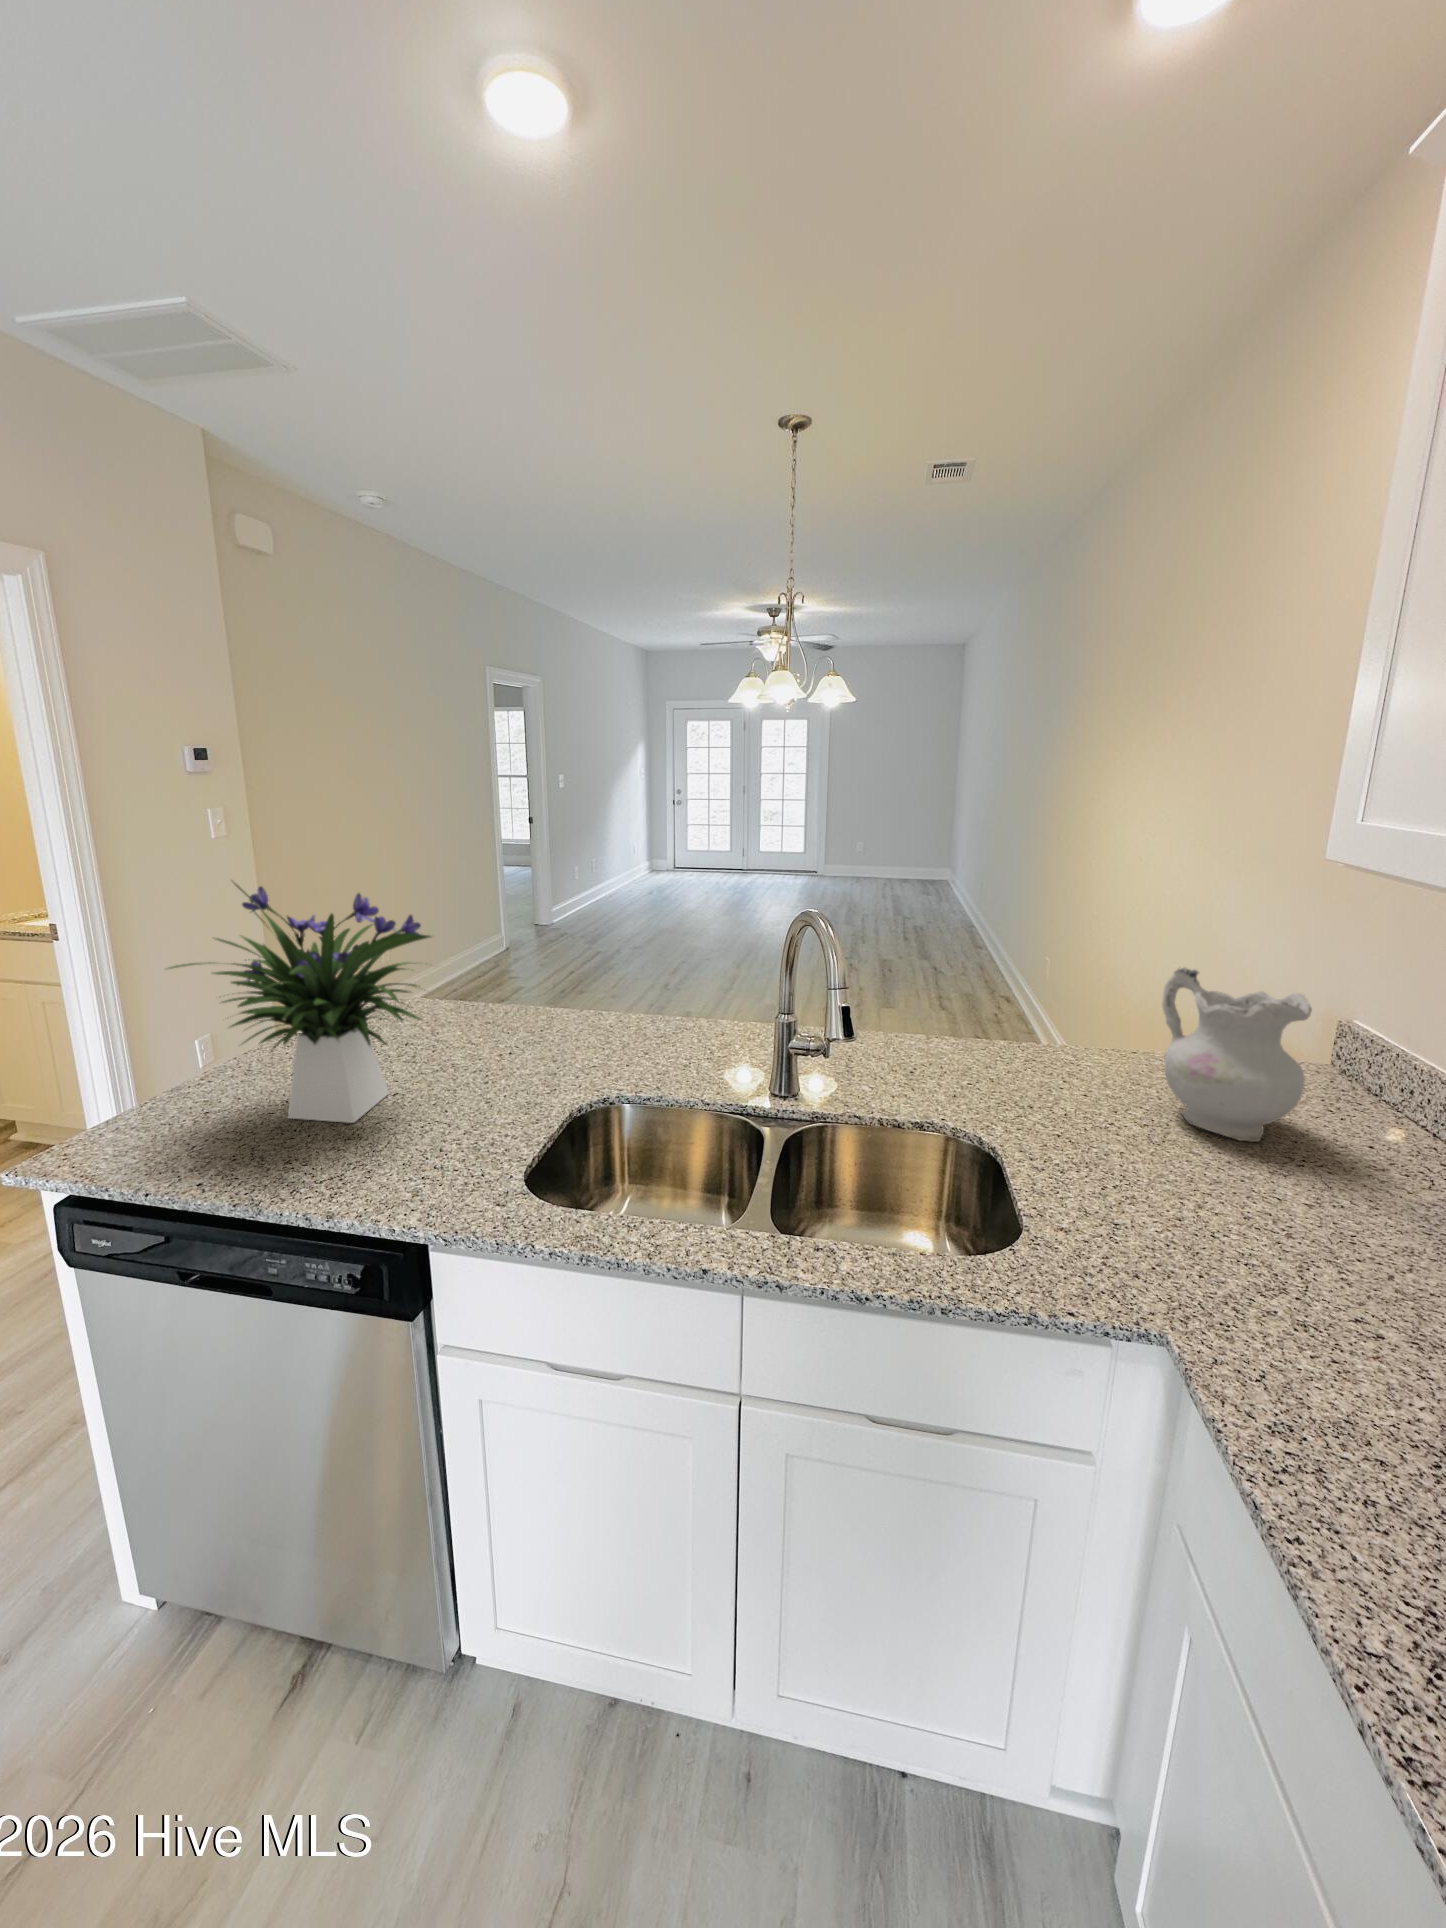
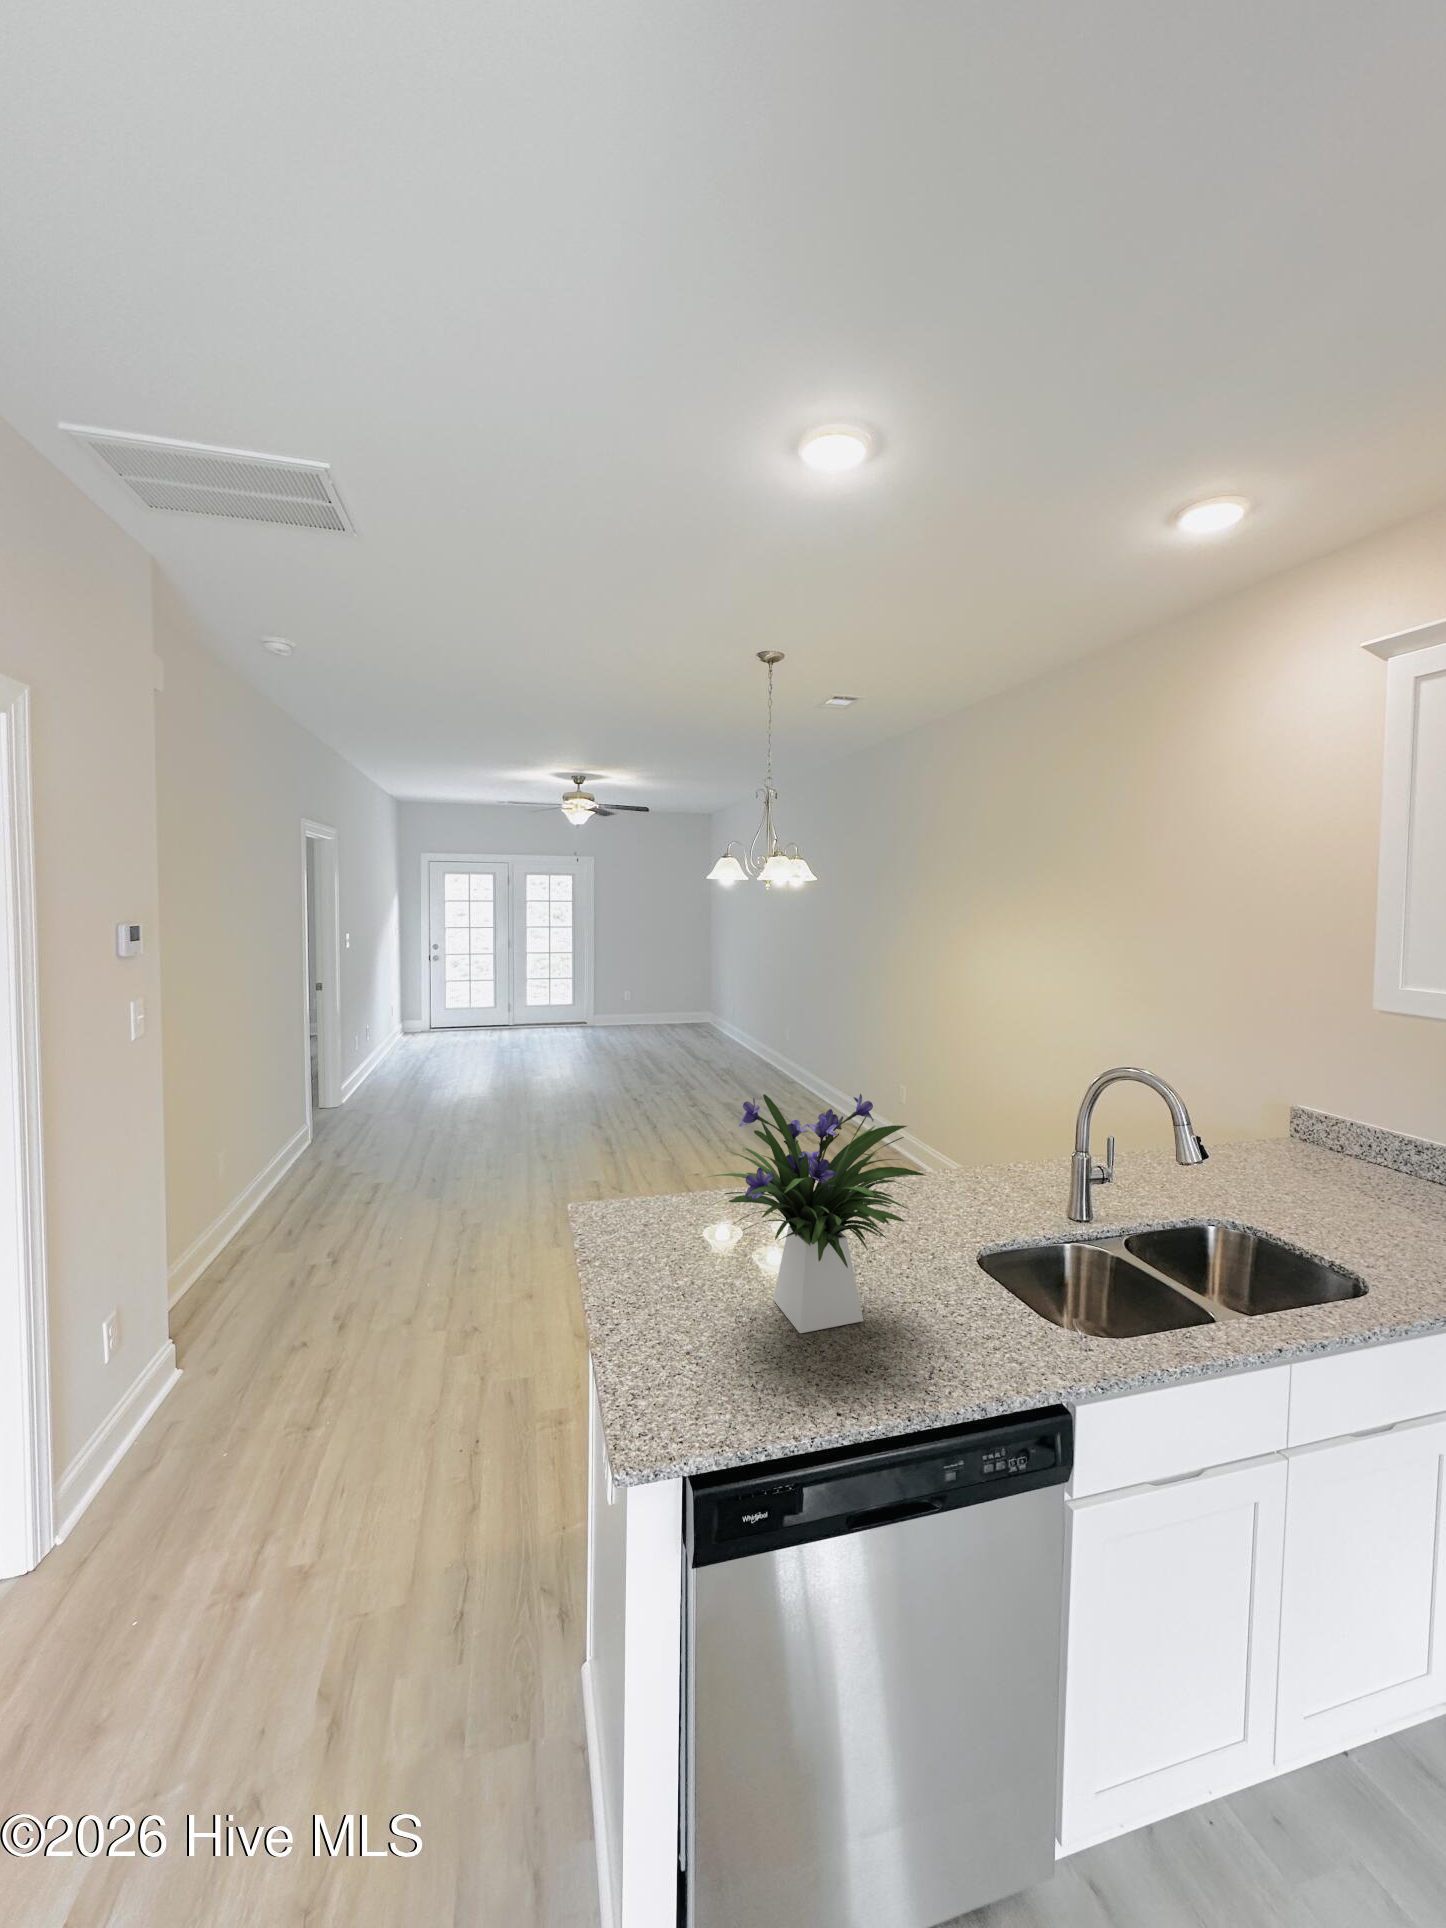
ceramic pitcher: present [1162,968,1312,1142] -> none [1260,1084,1362,1193]

